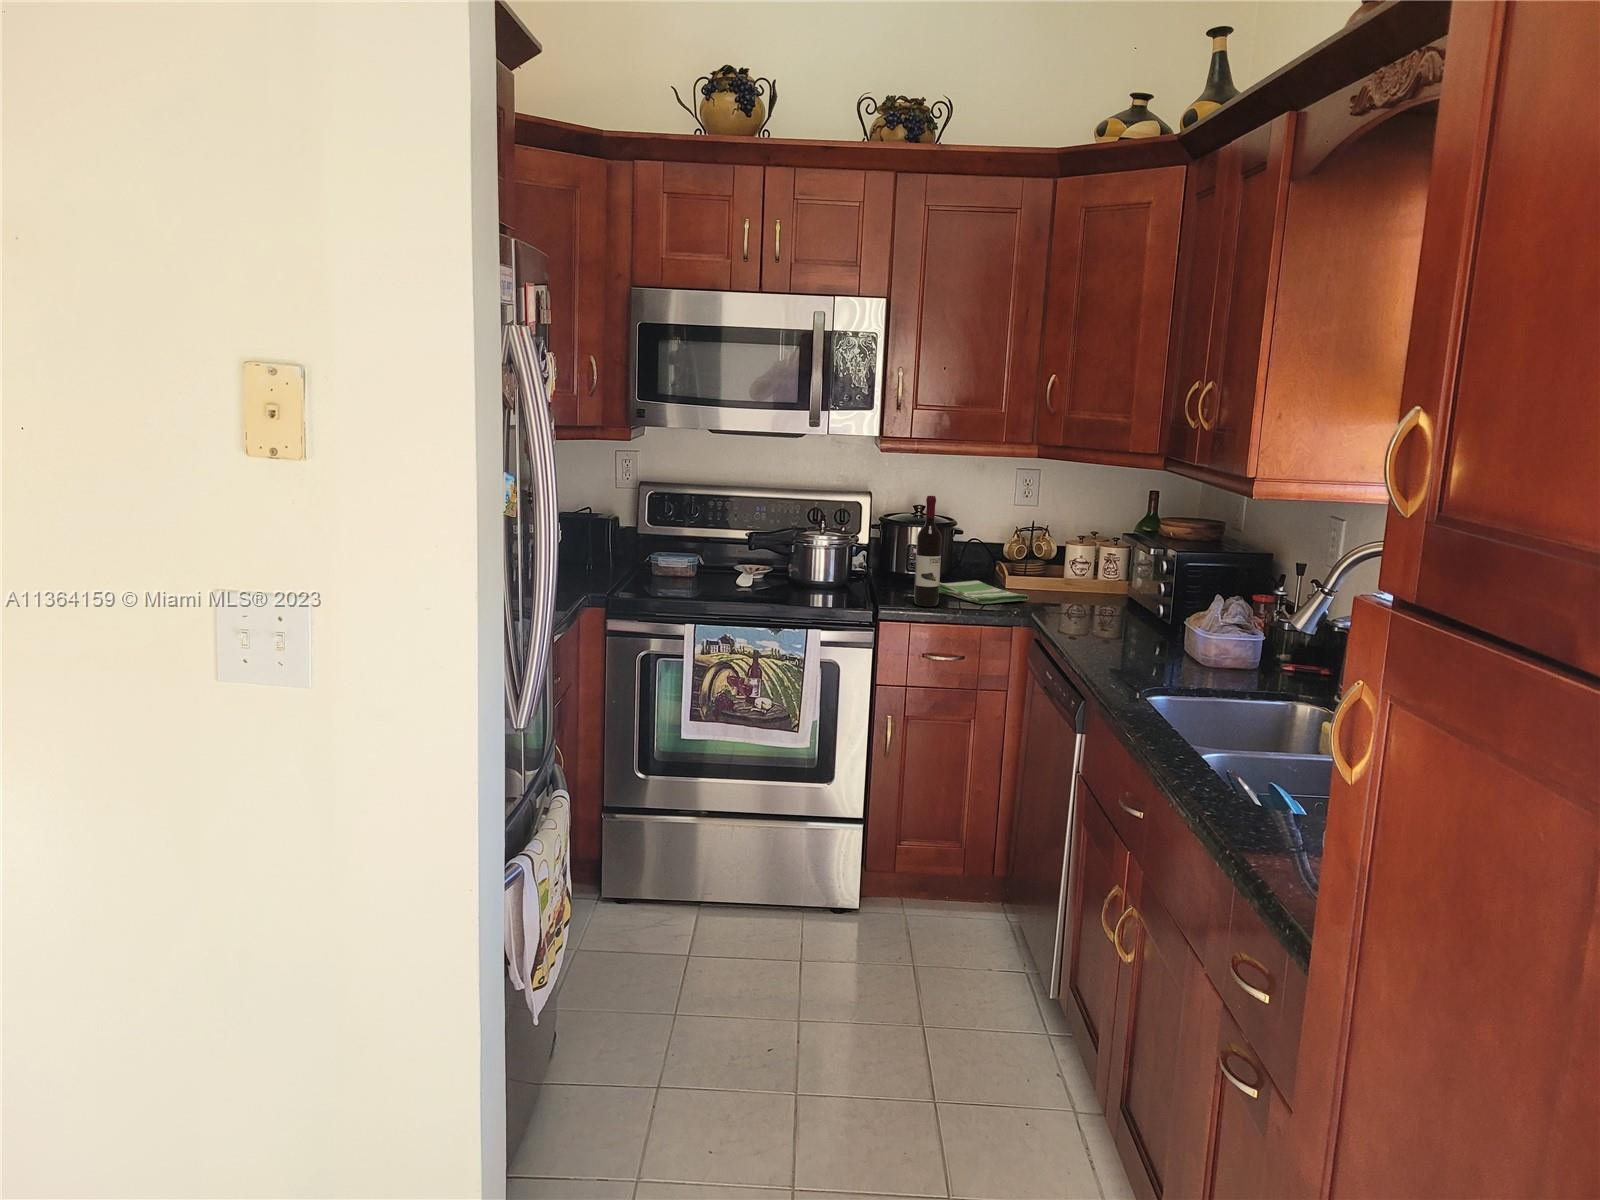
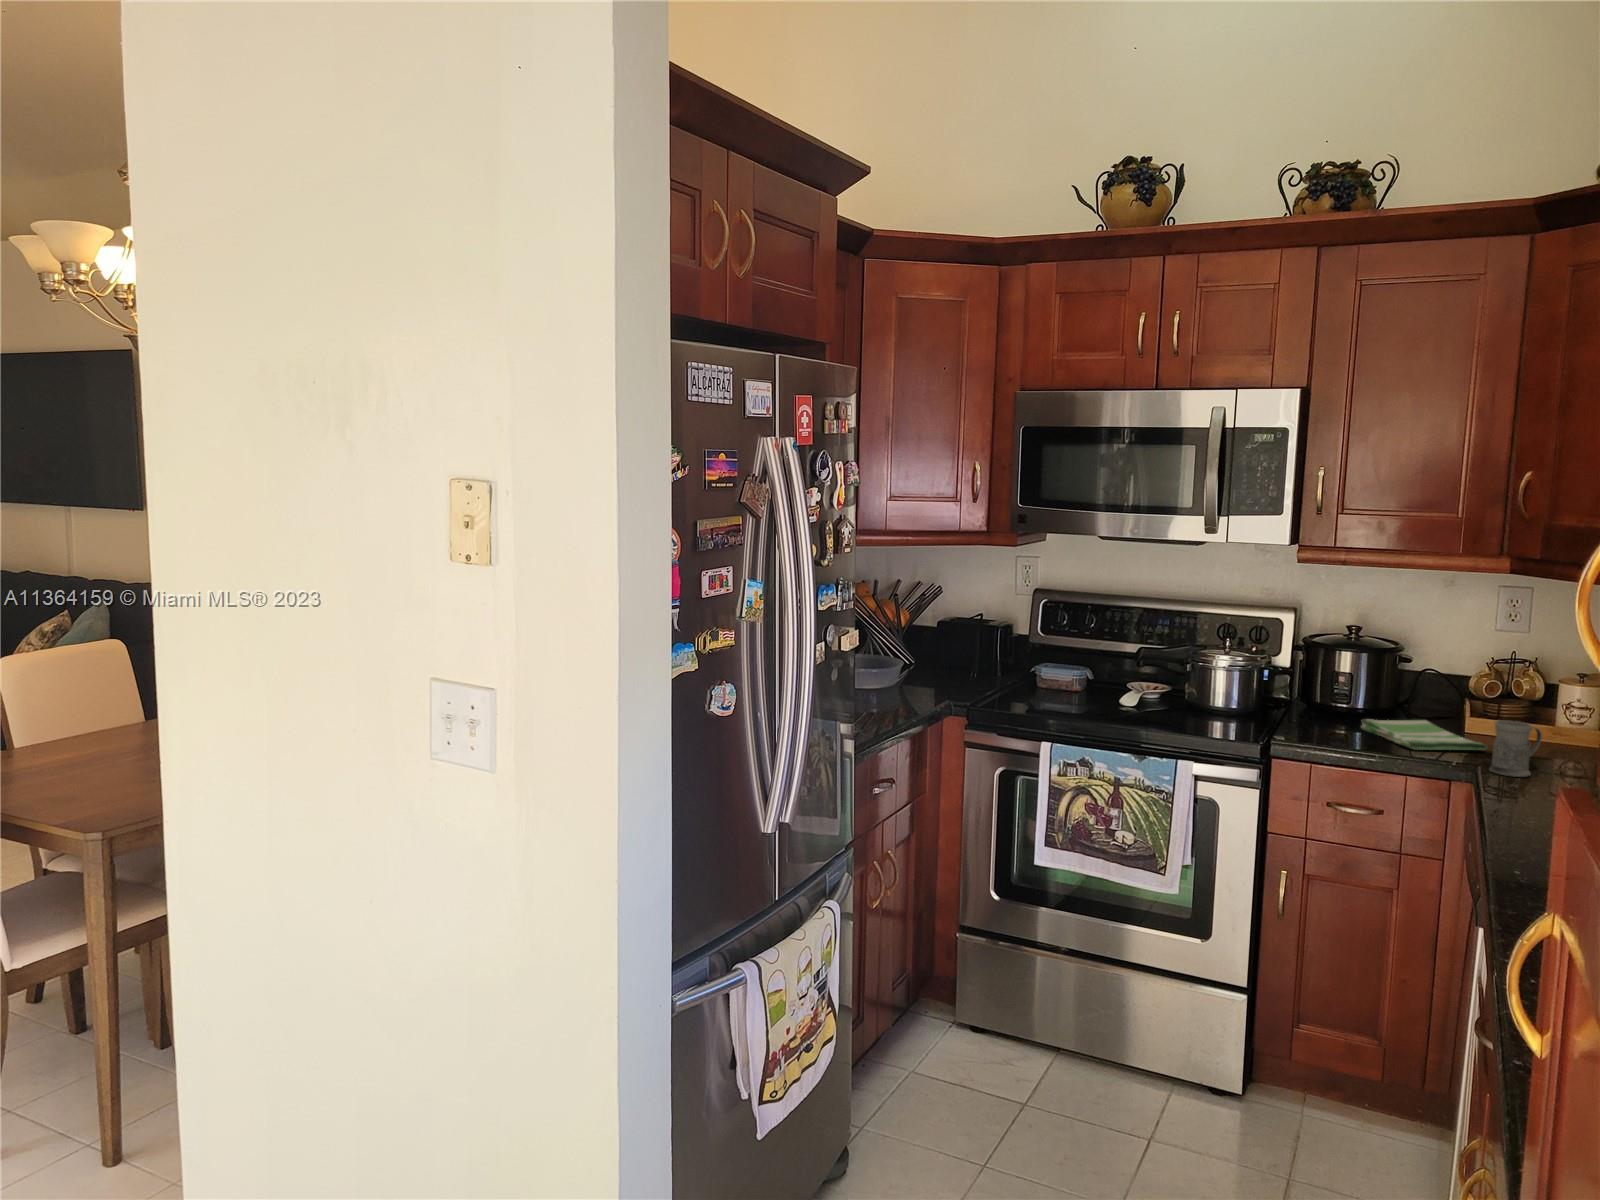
wine bottle: present [914,496,942,607] -> none [1320,615,1357,747]
mug: none [1039,575,1071,618] -> present [1489,720,1542,777]

